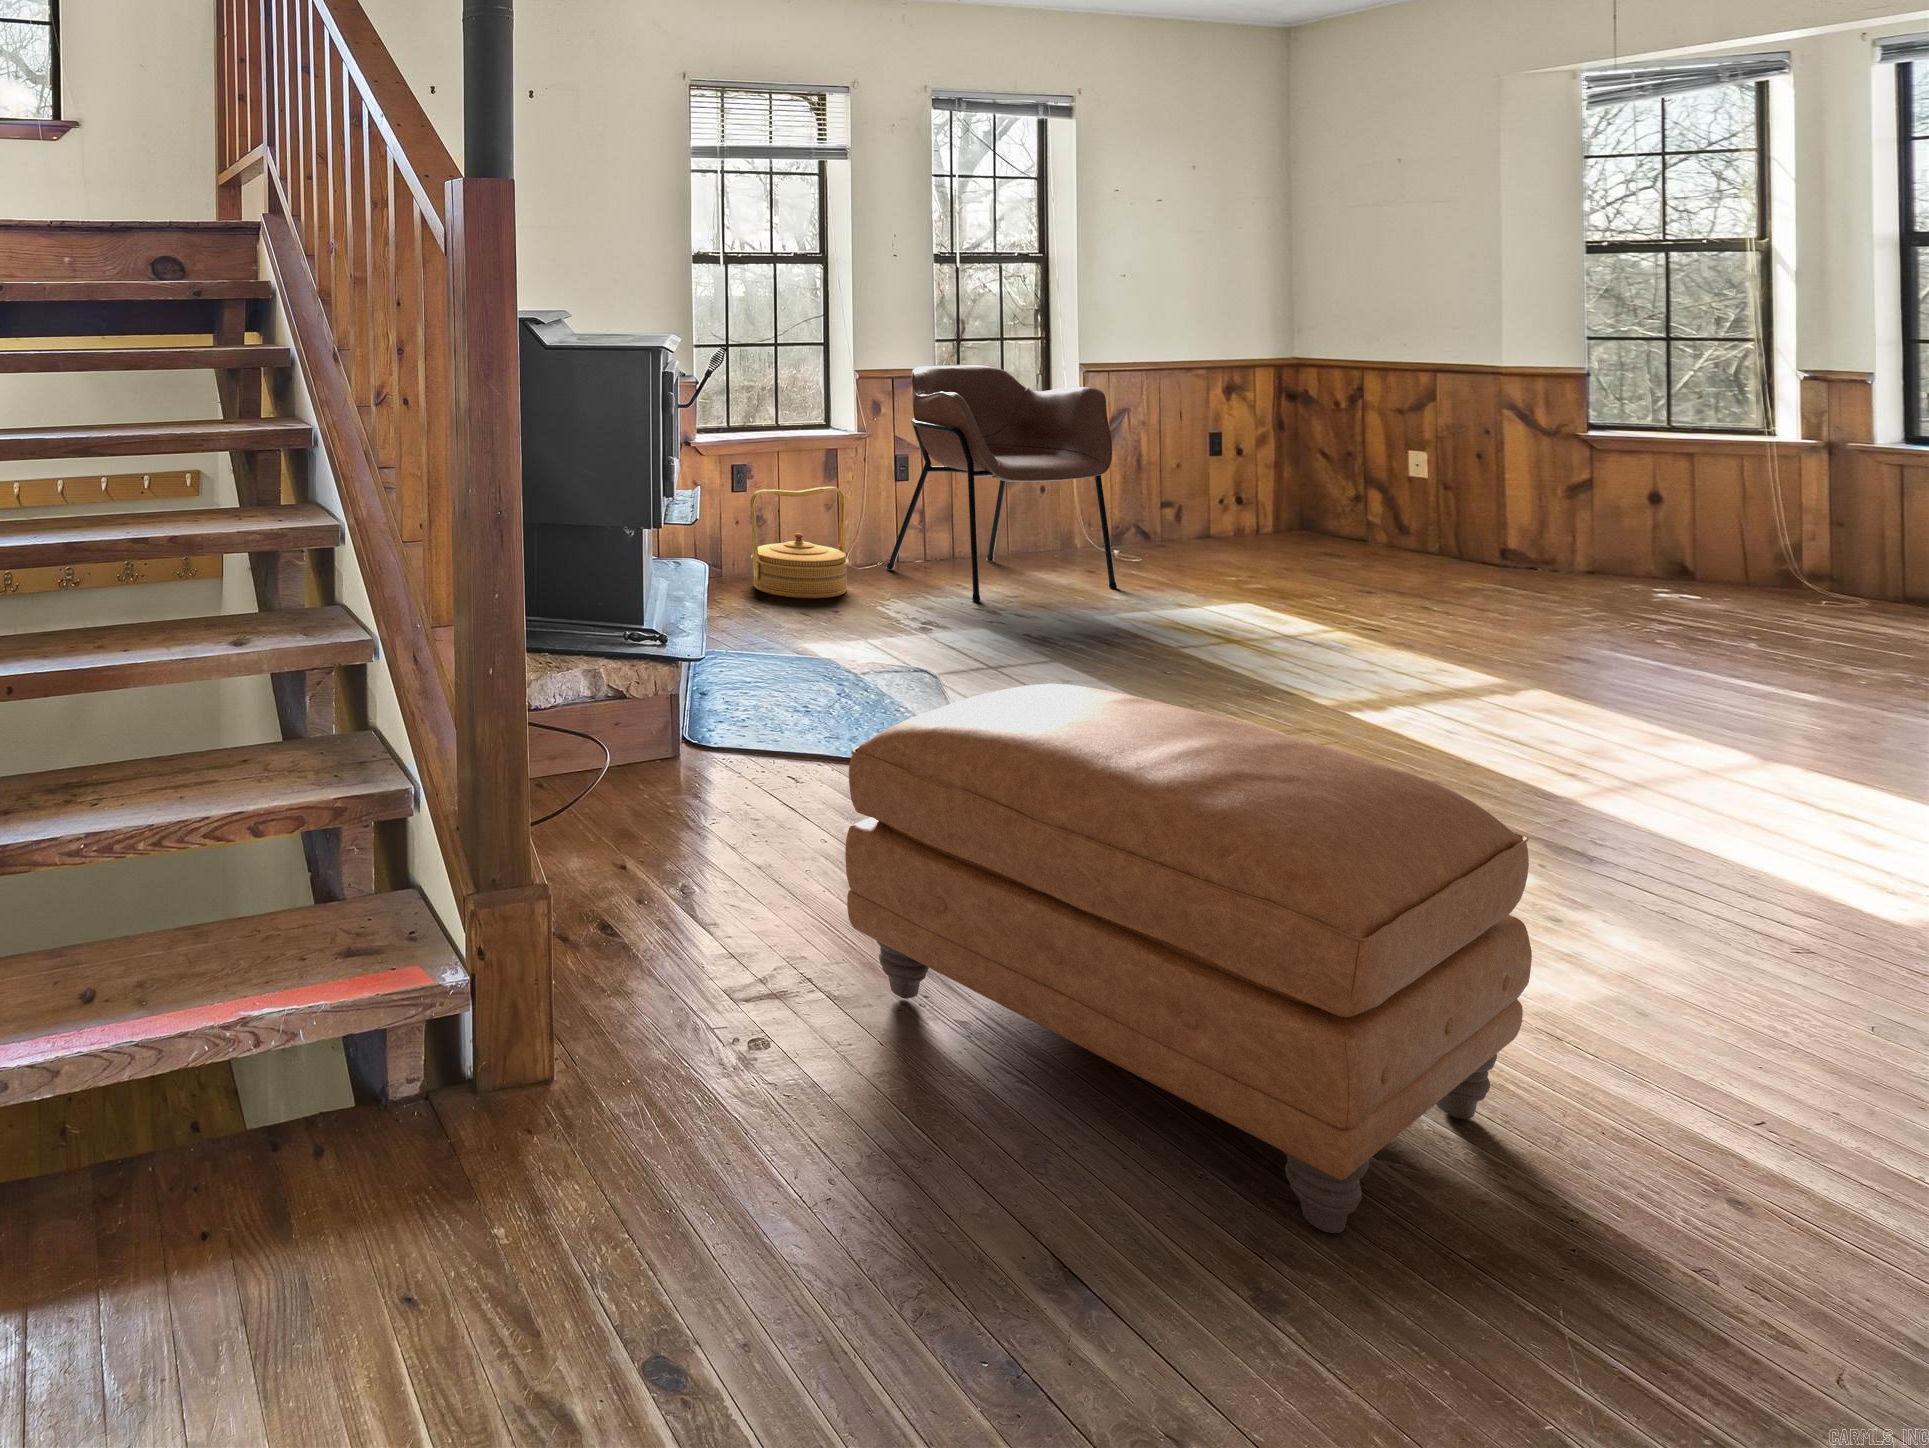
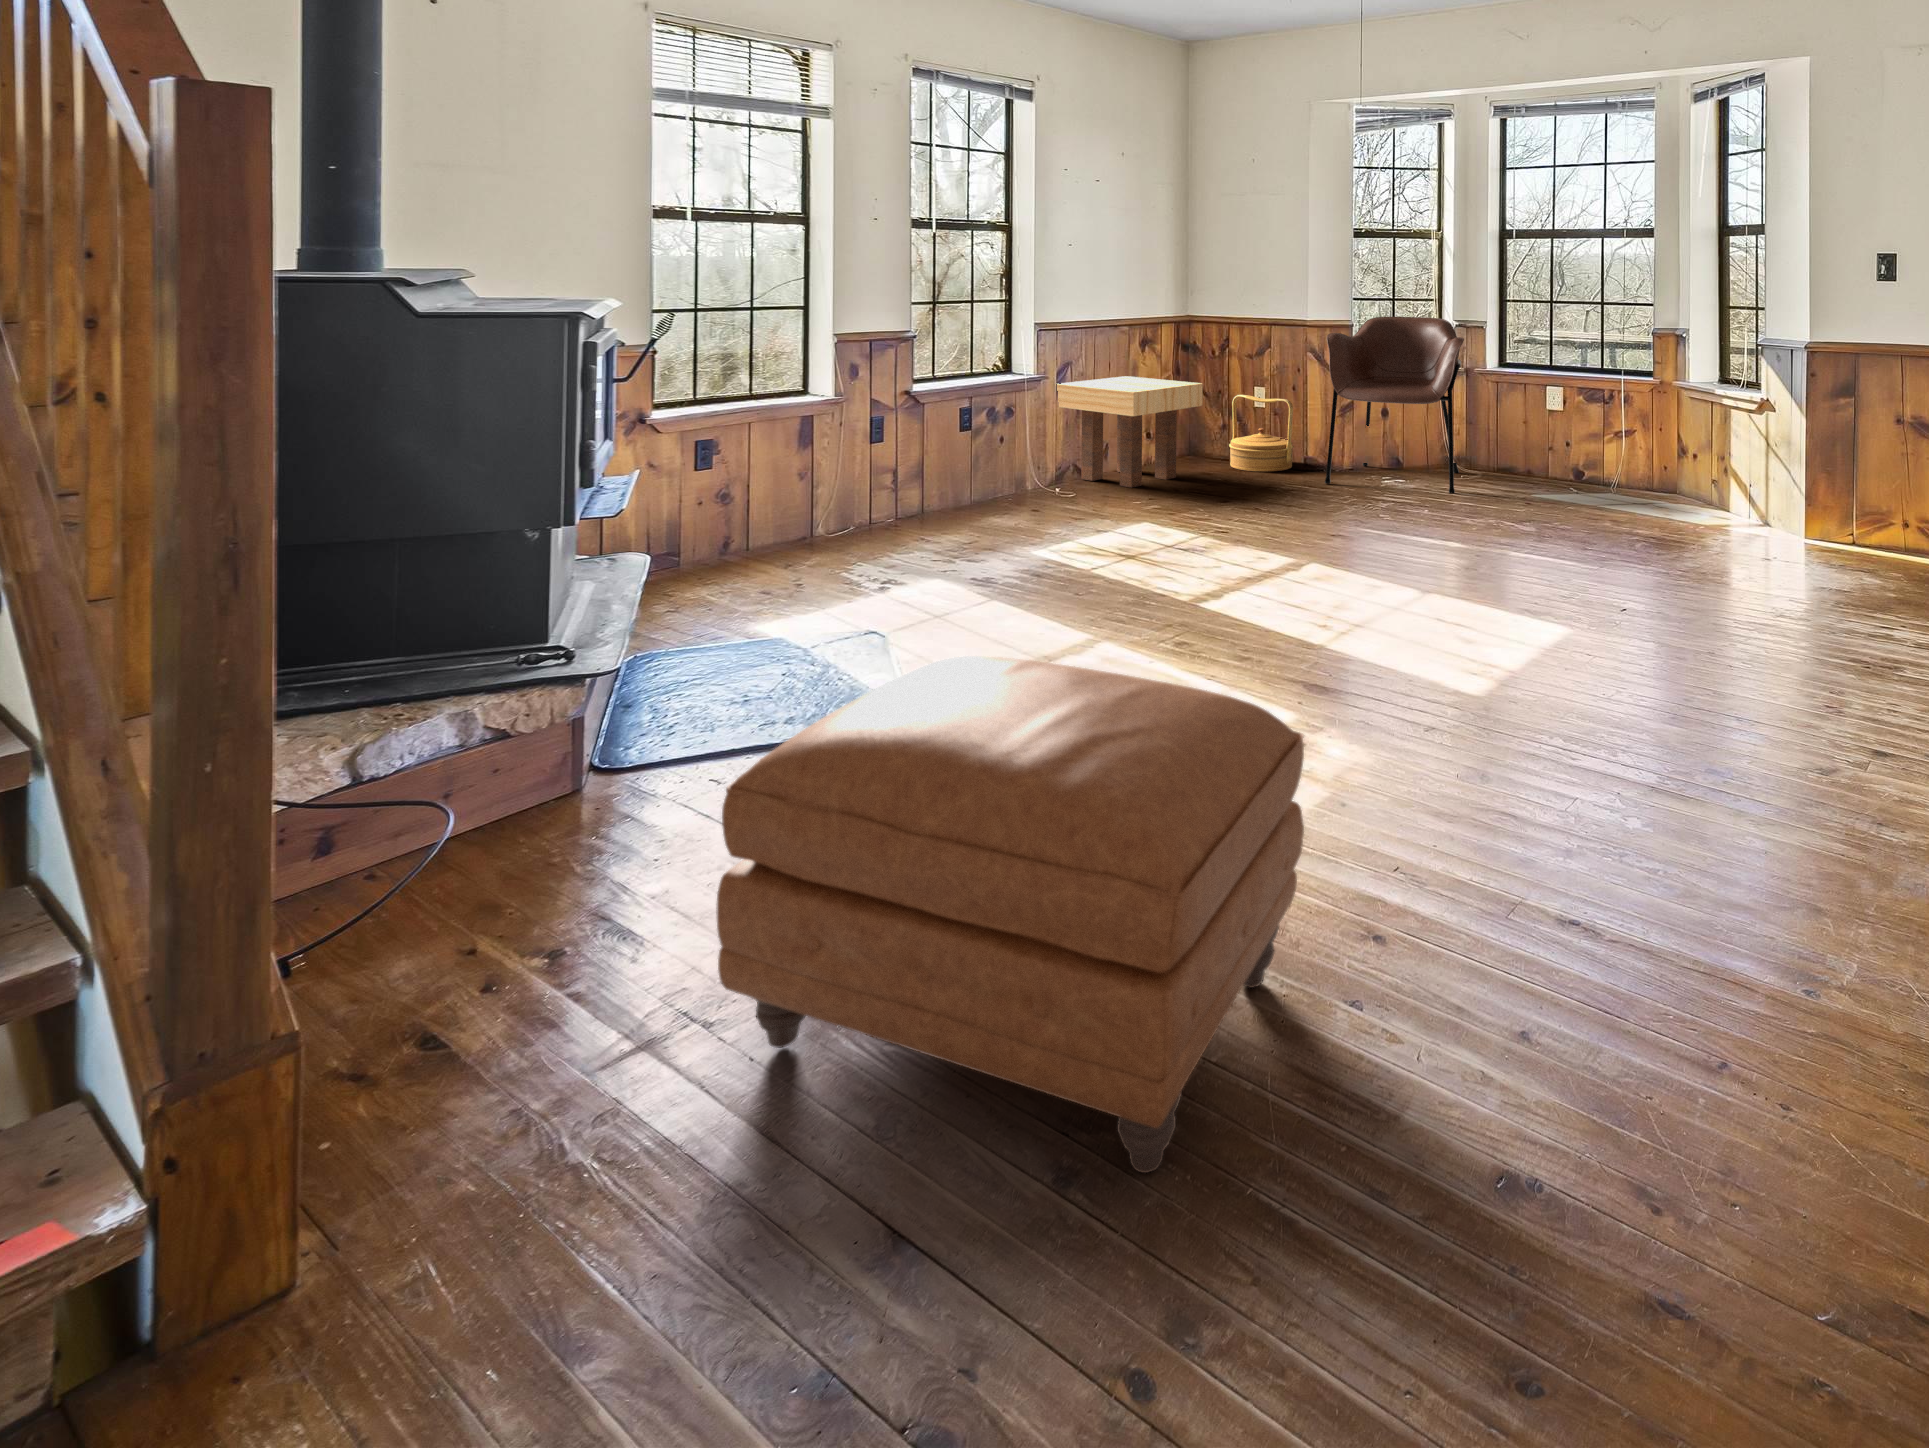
armchair: present [886,365,1117,602] -> present [1325,317,1464,494]
side table: none [1111,430,1326,566] -> present [1057,376,1203,488]
woven basket: present [750,487,849,598] -> present [1229,395,1294,472]

